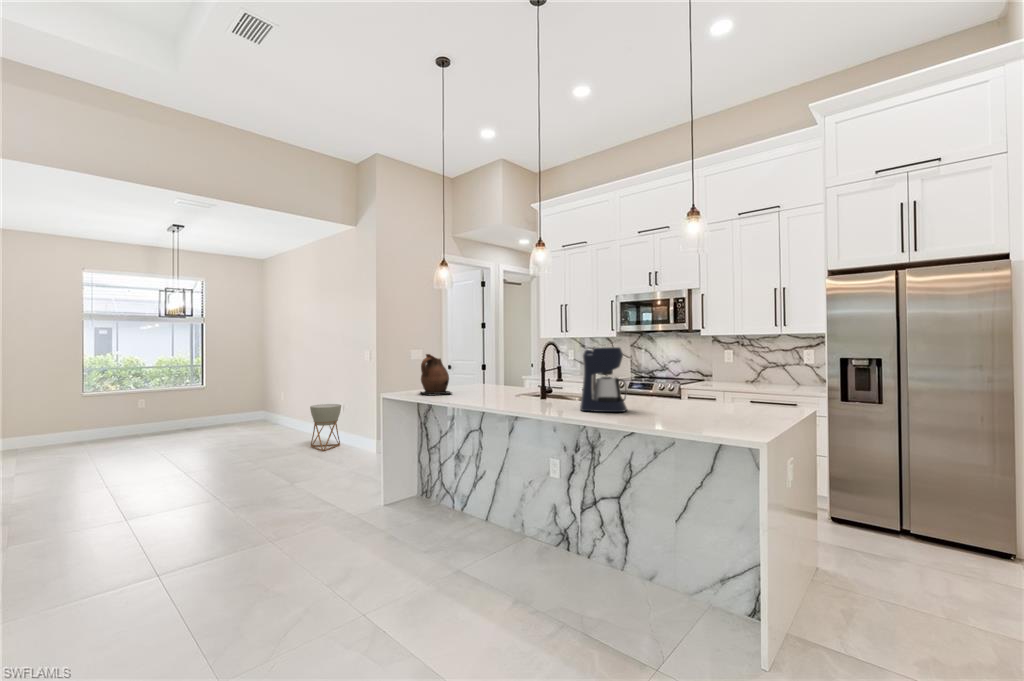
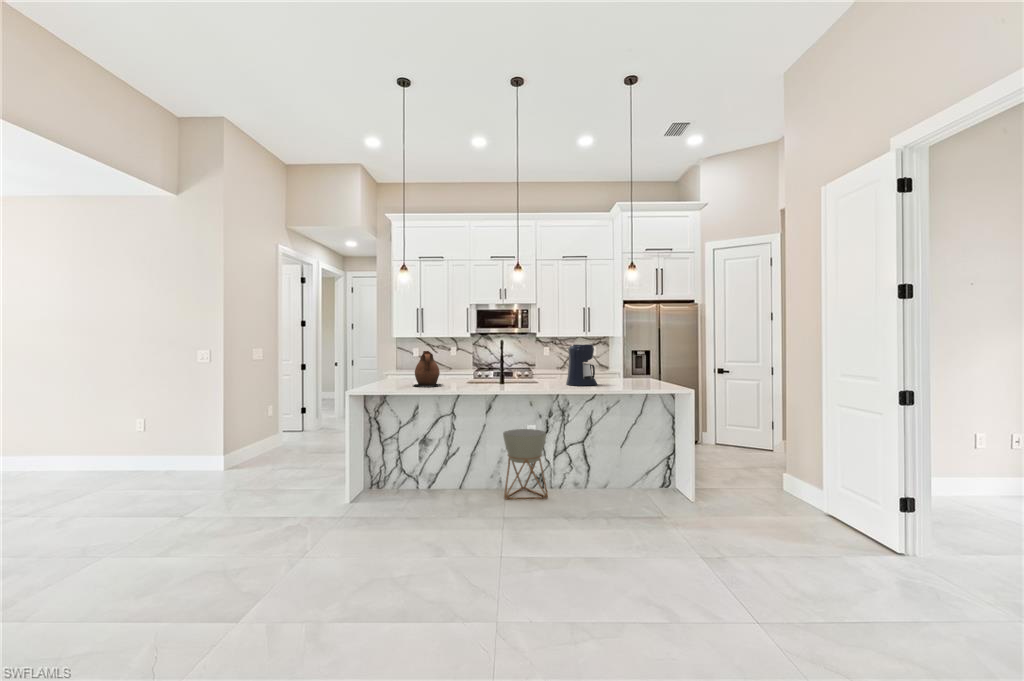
planter: present [310,404,341,451] -> present [503,429,548,499]

